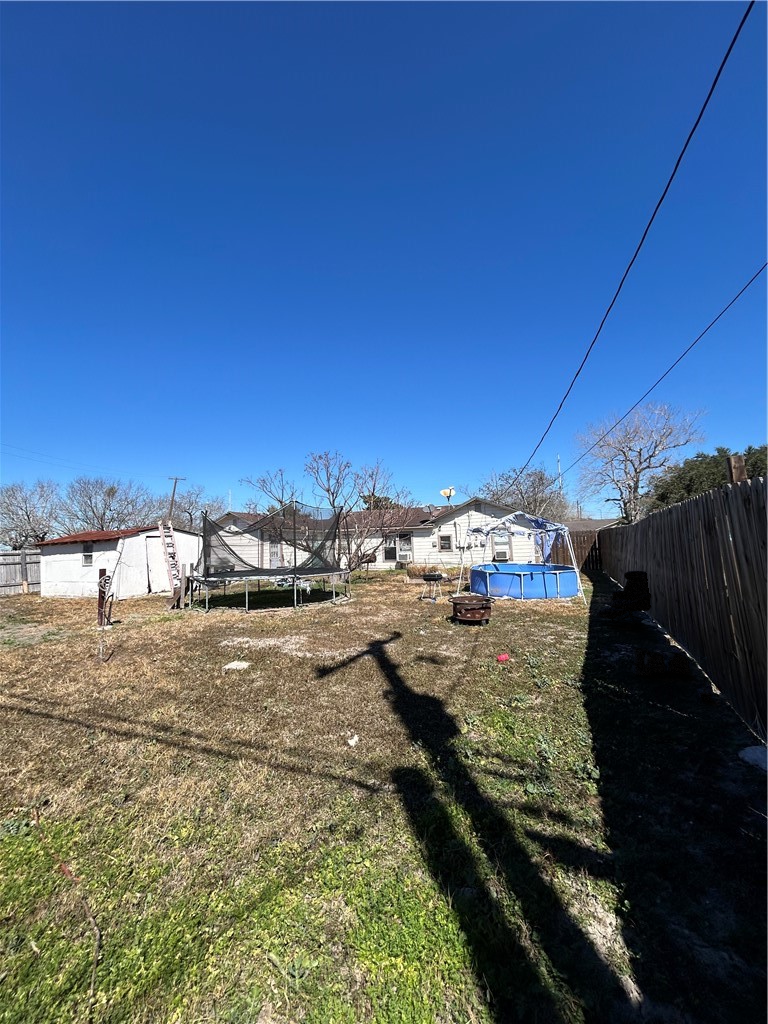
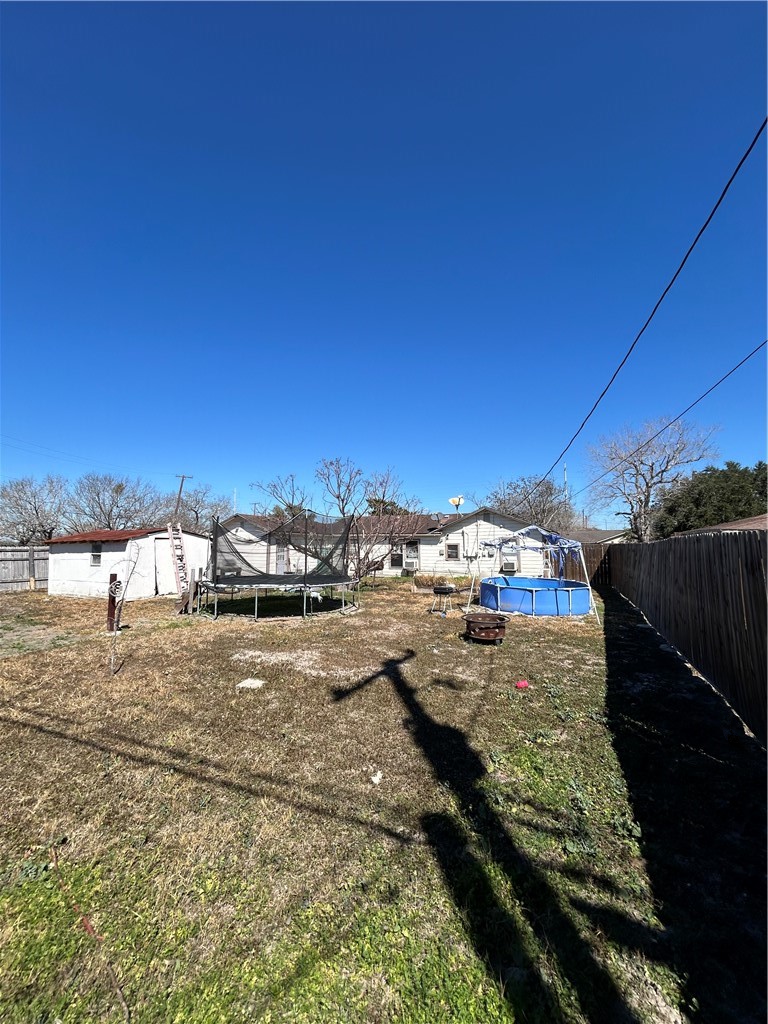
lounge chair: present [597,571,651,626] -> none [607,595,666,652]
woven basket: present [633,648,690,676] -> none [652,678,711,711]

